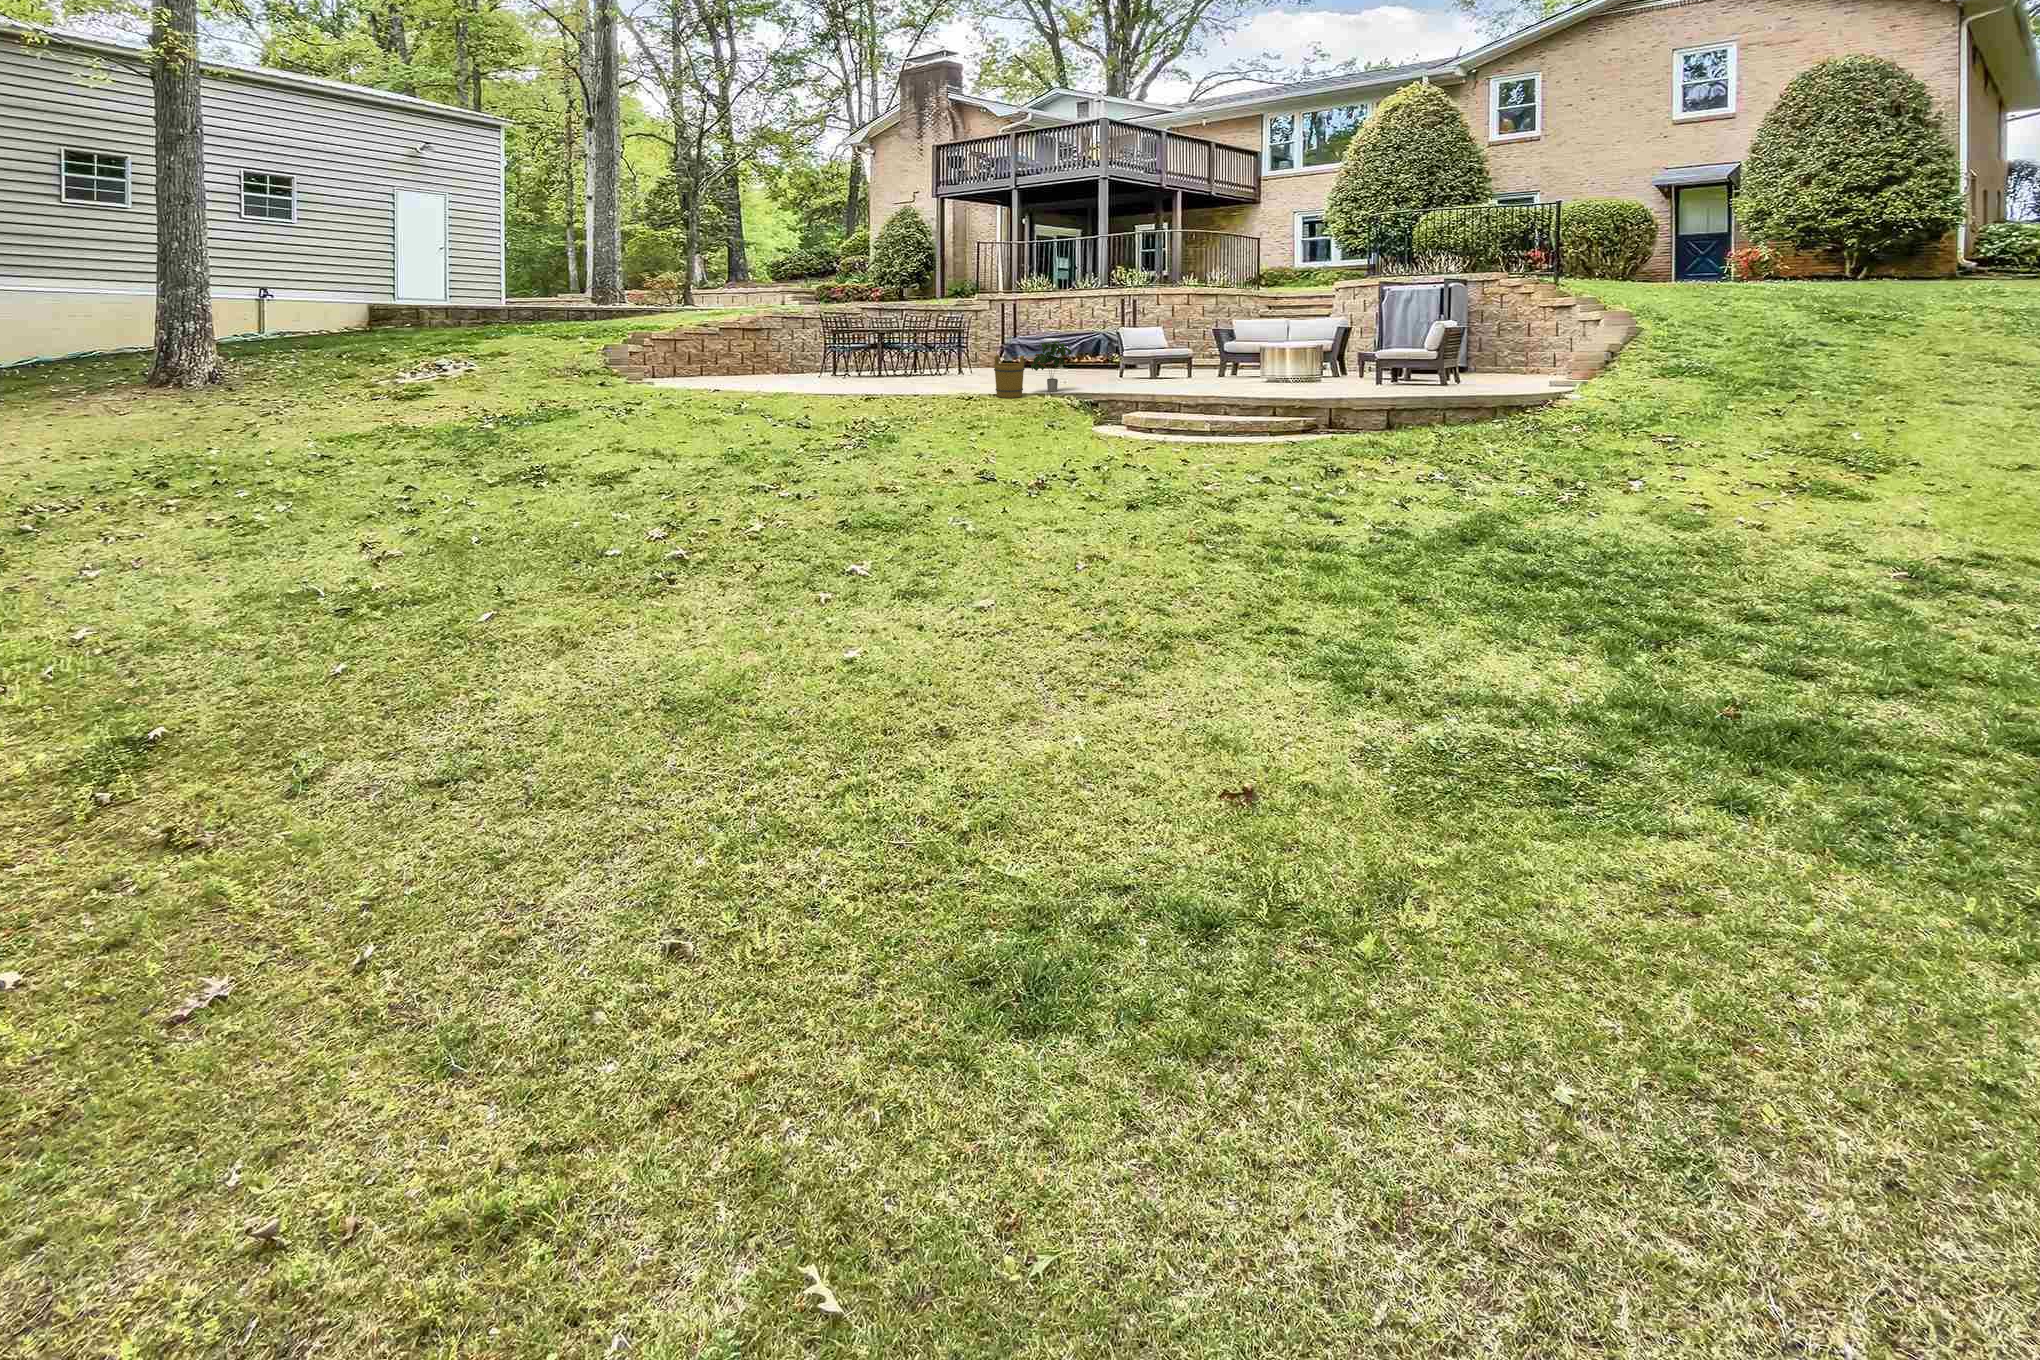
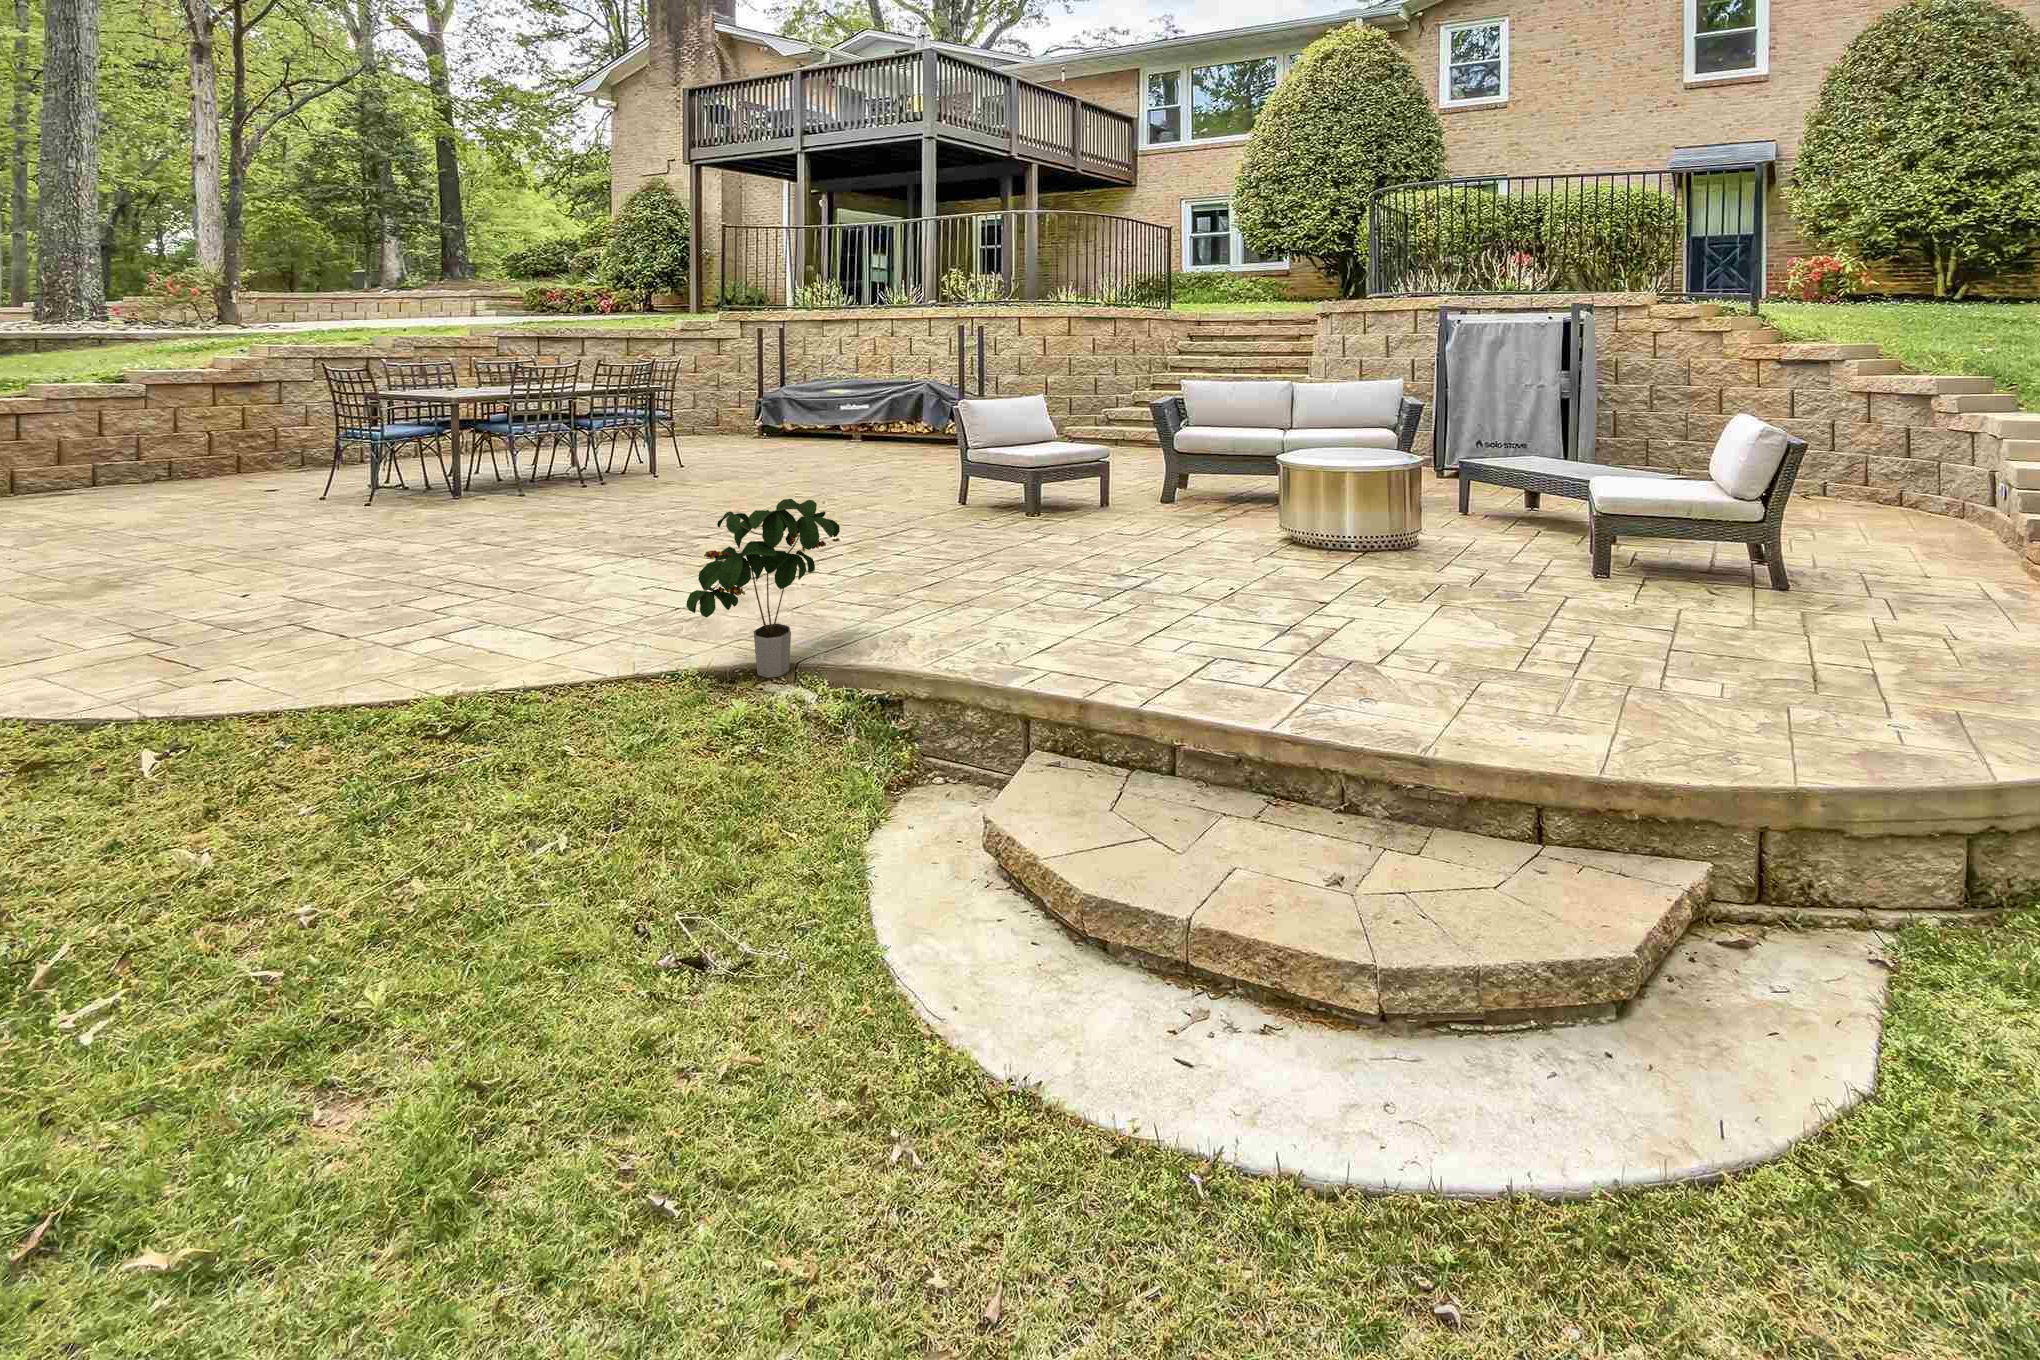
bucket: present [994,355,1026,398] -> none [512,579,651,767]

